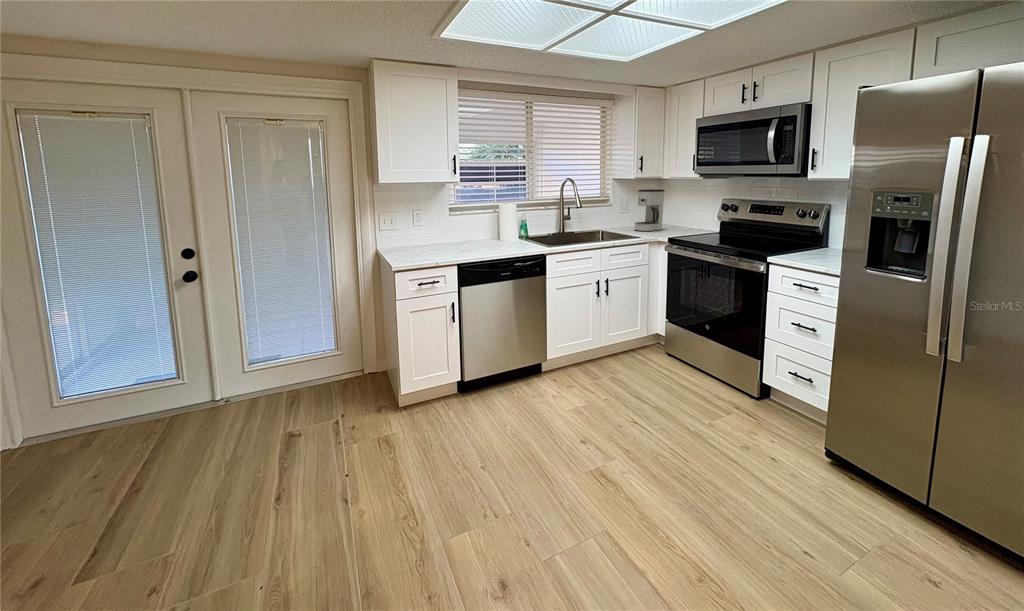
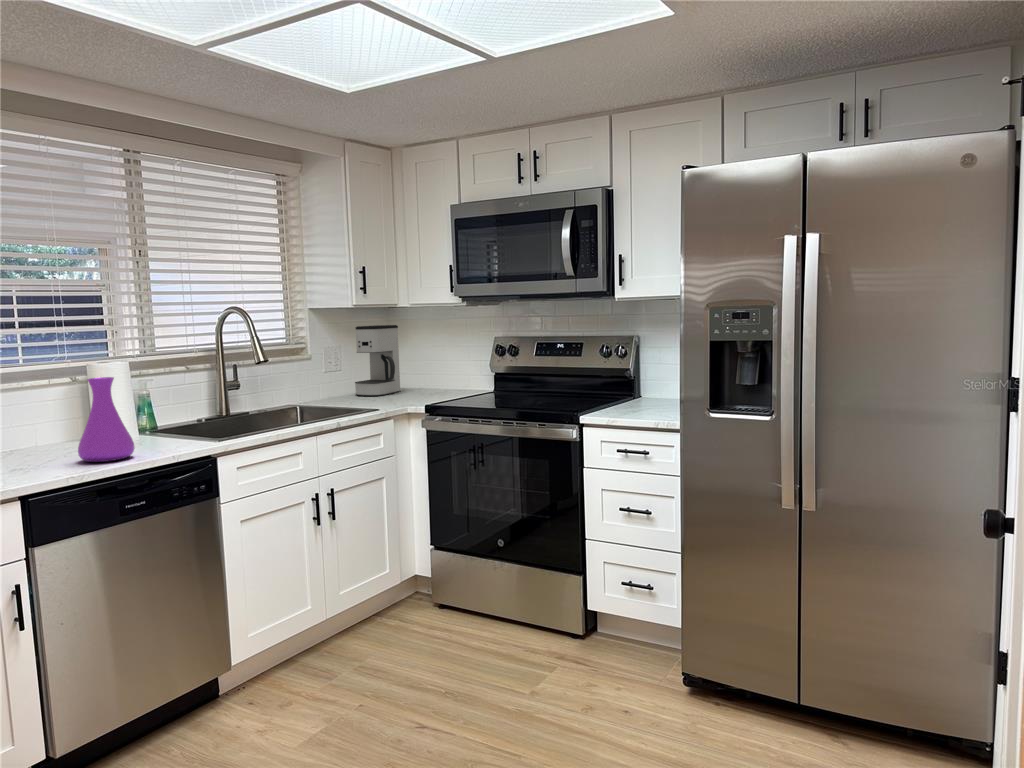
vase: none [492,211,515,250] -> present [78,377,135,462]

